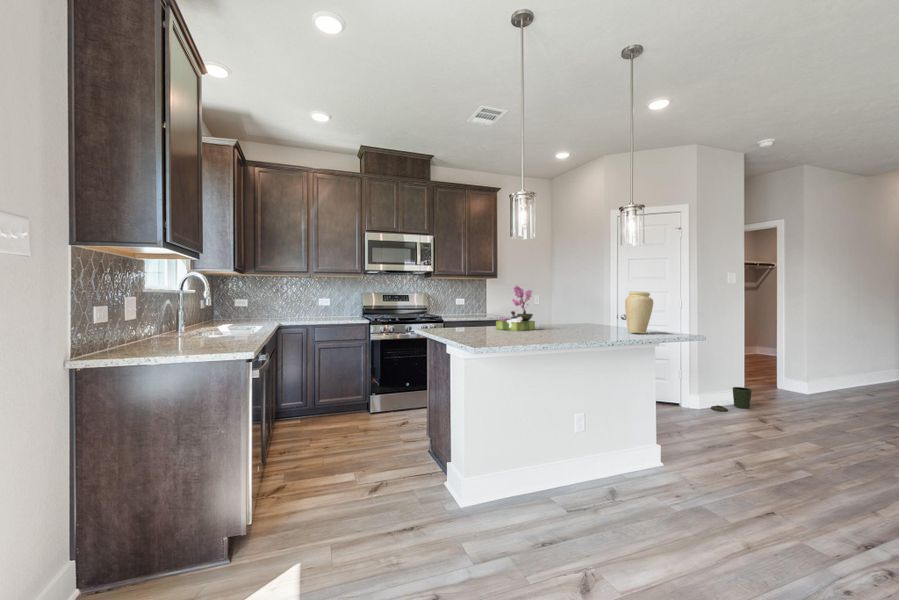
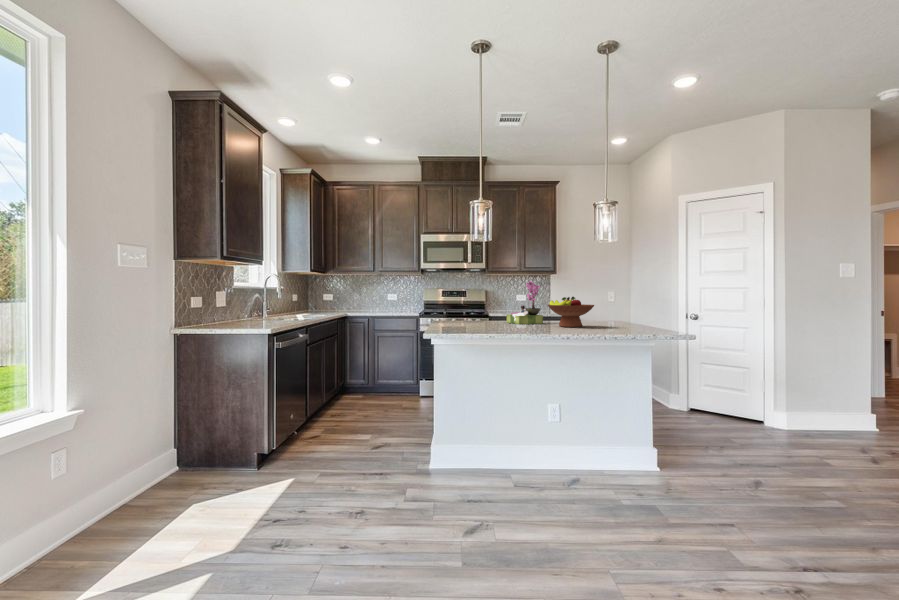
vase: present [625,291,653,334] -> none [617,286,645,329]
fruit bowl: none [553,302,602,333] -> present [548,297,594,327]
trash can: present [711,387,752,411] -> none [804,407,870,435]

